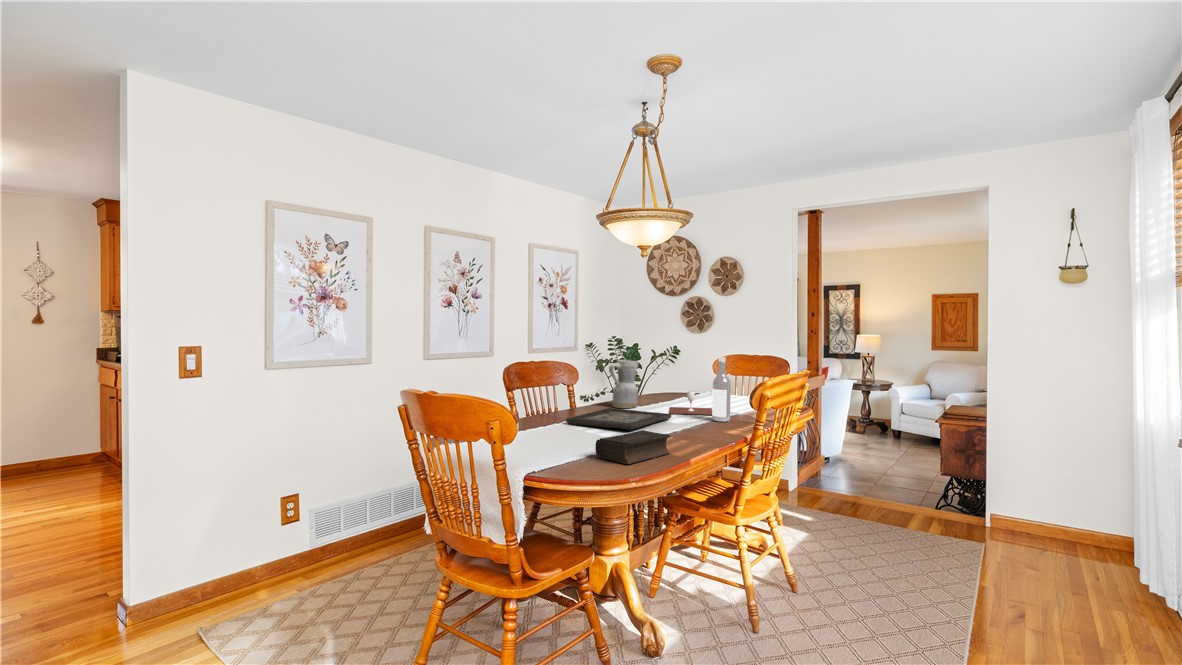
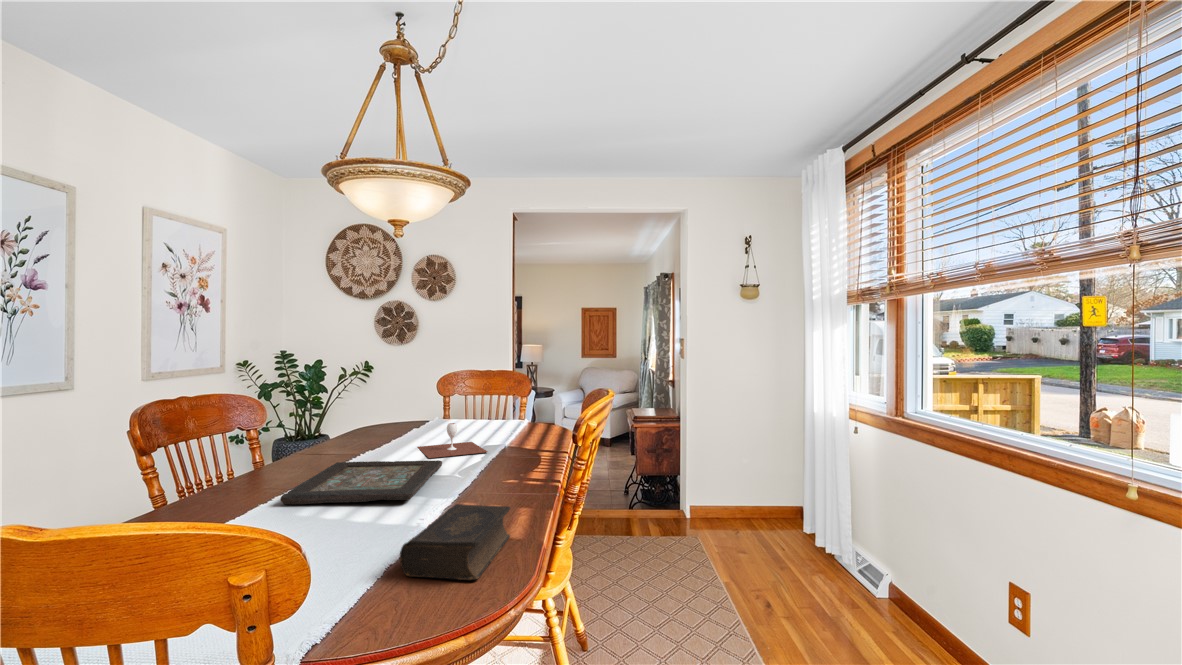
wine bottle: present [712,357,731,422] -> none [494,376,518,462]
ceramic pitcher: present [609,360,639,408] -> none [329,386,374,458]

